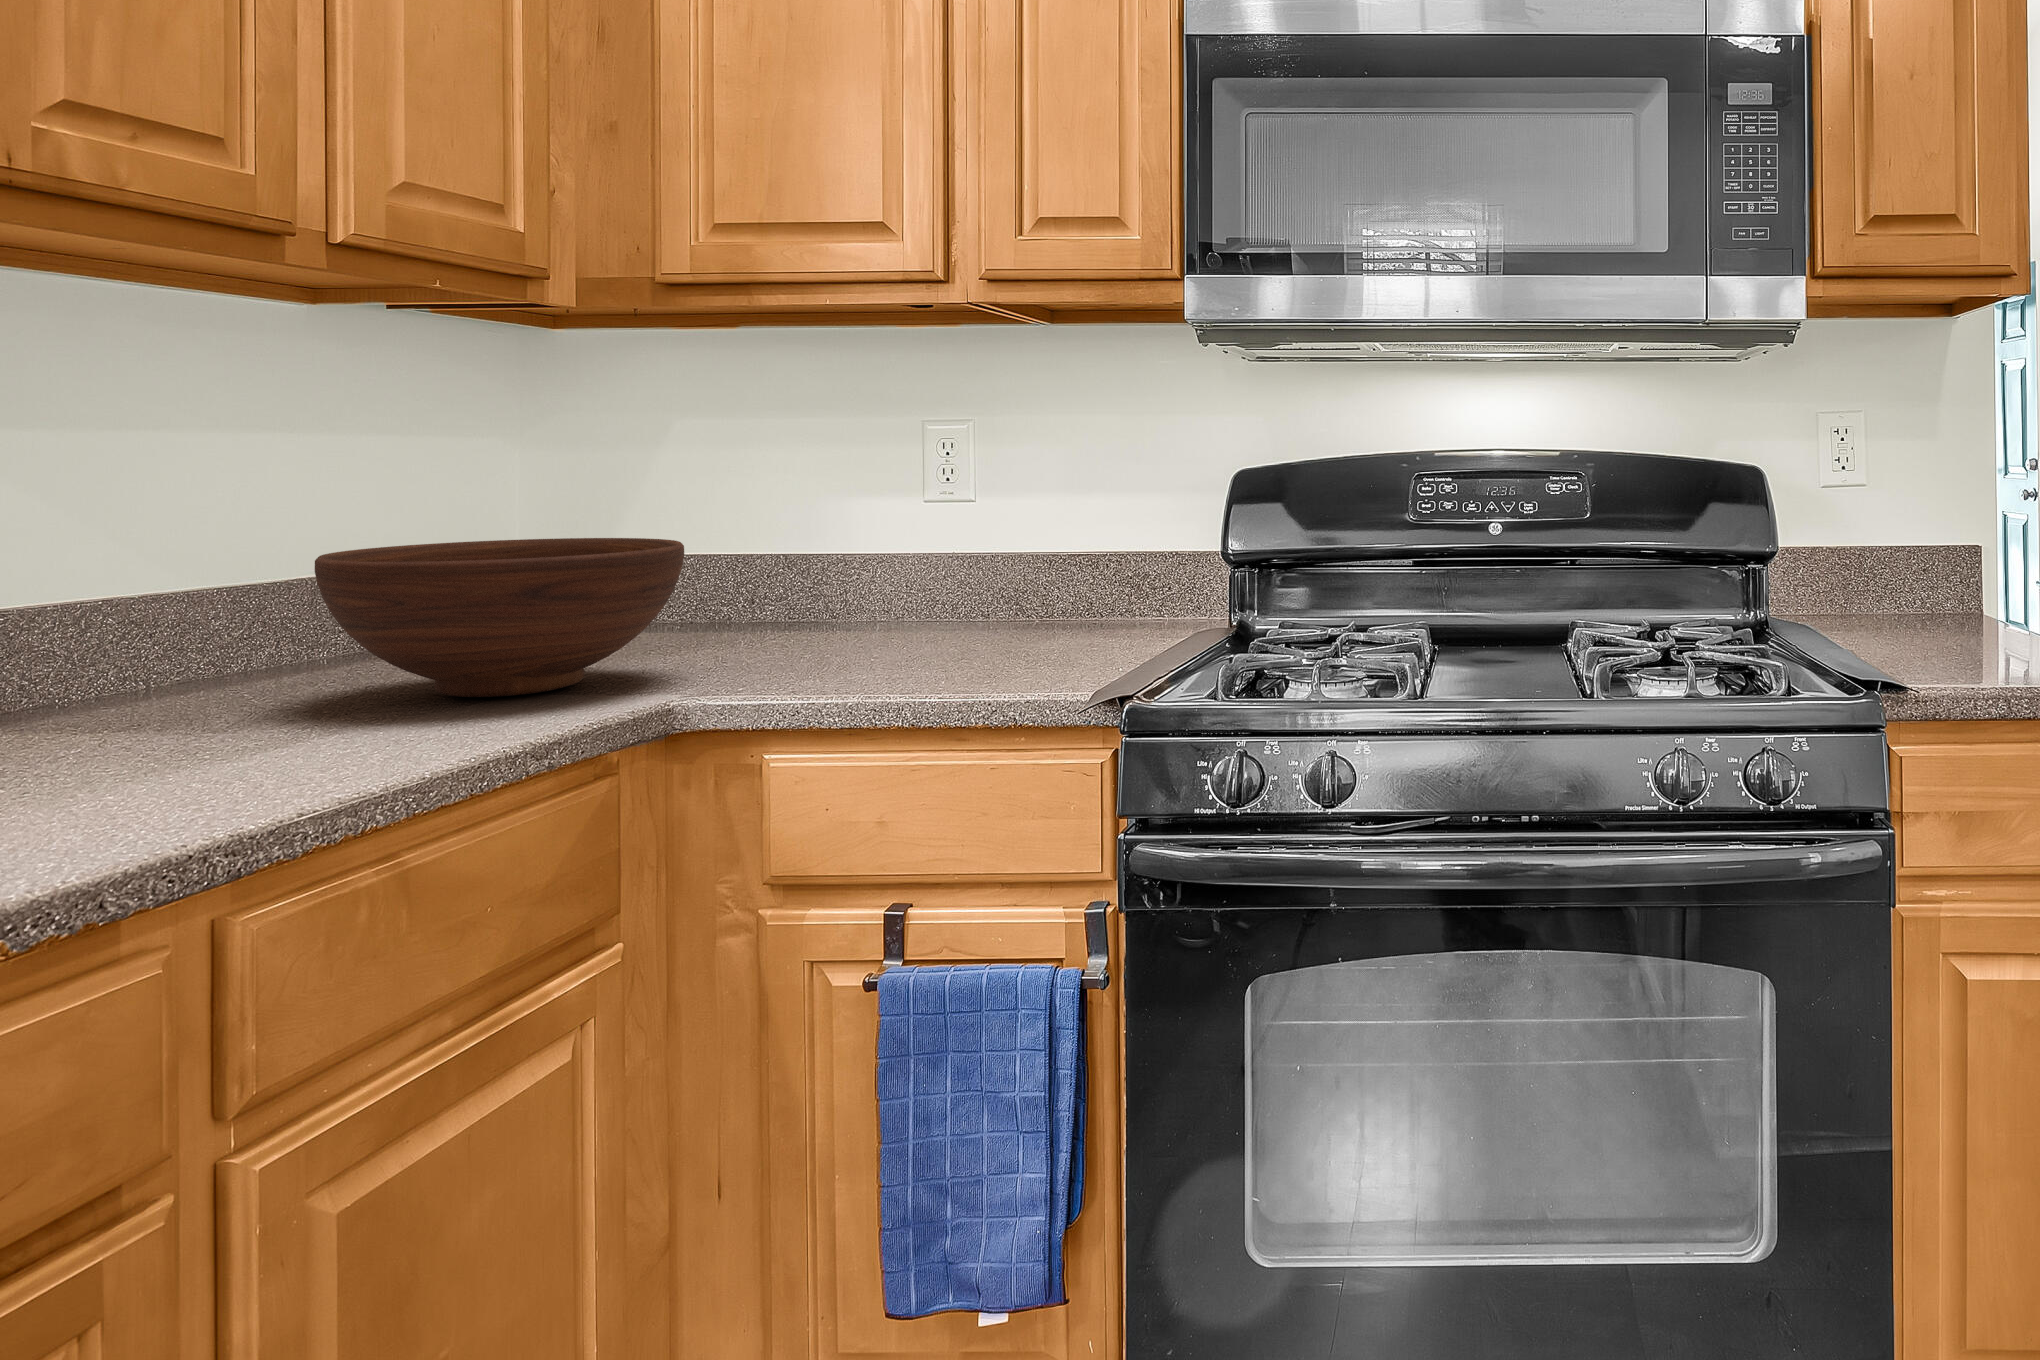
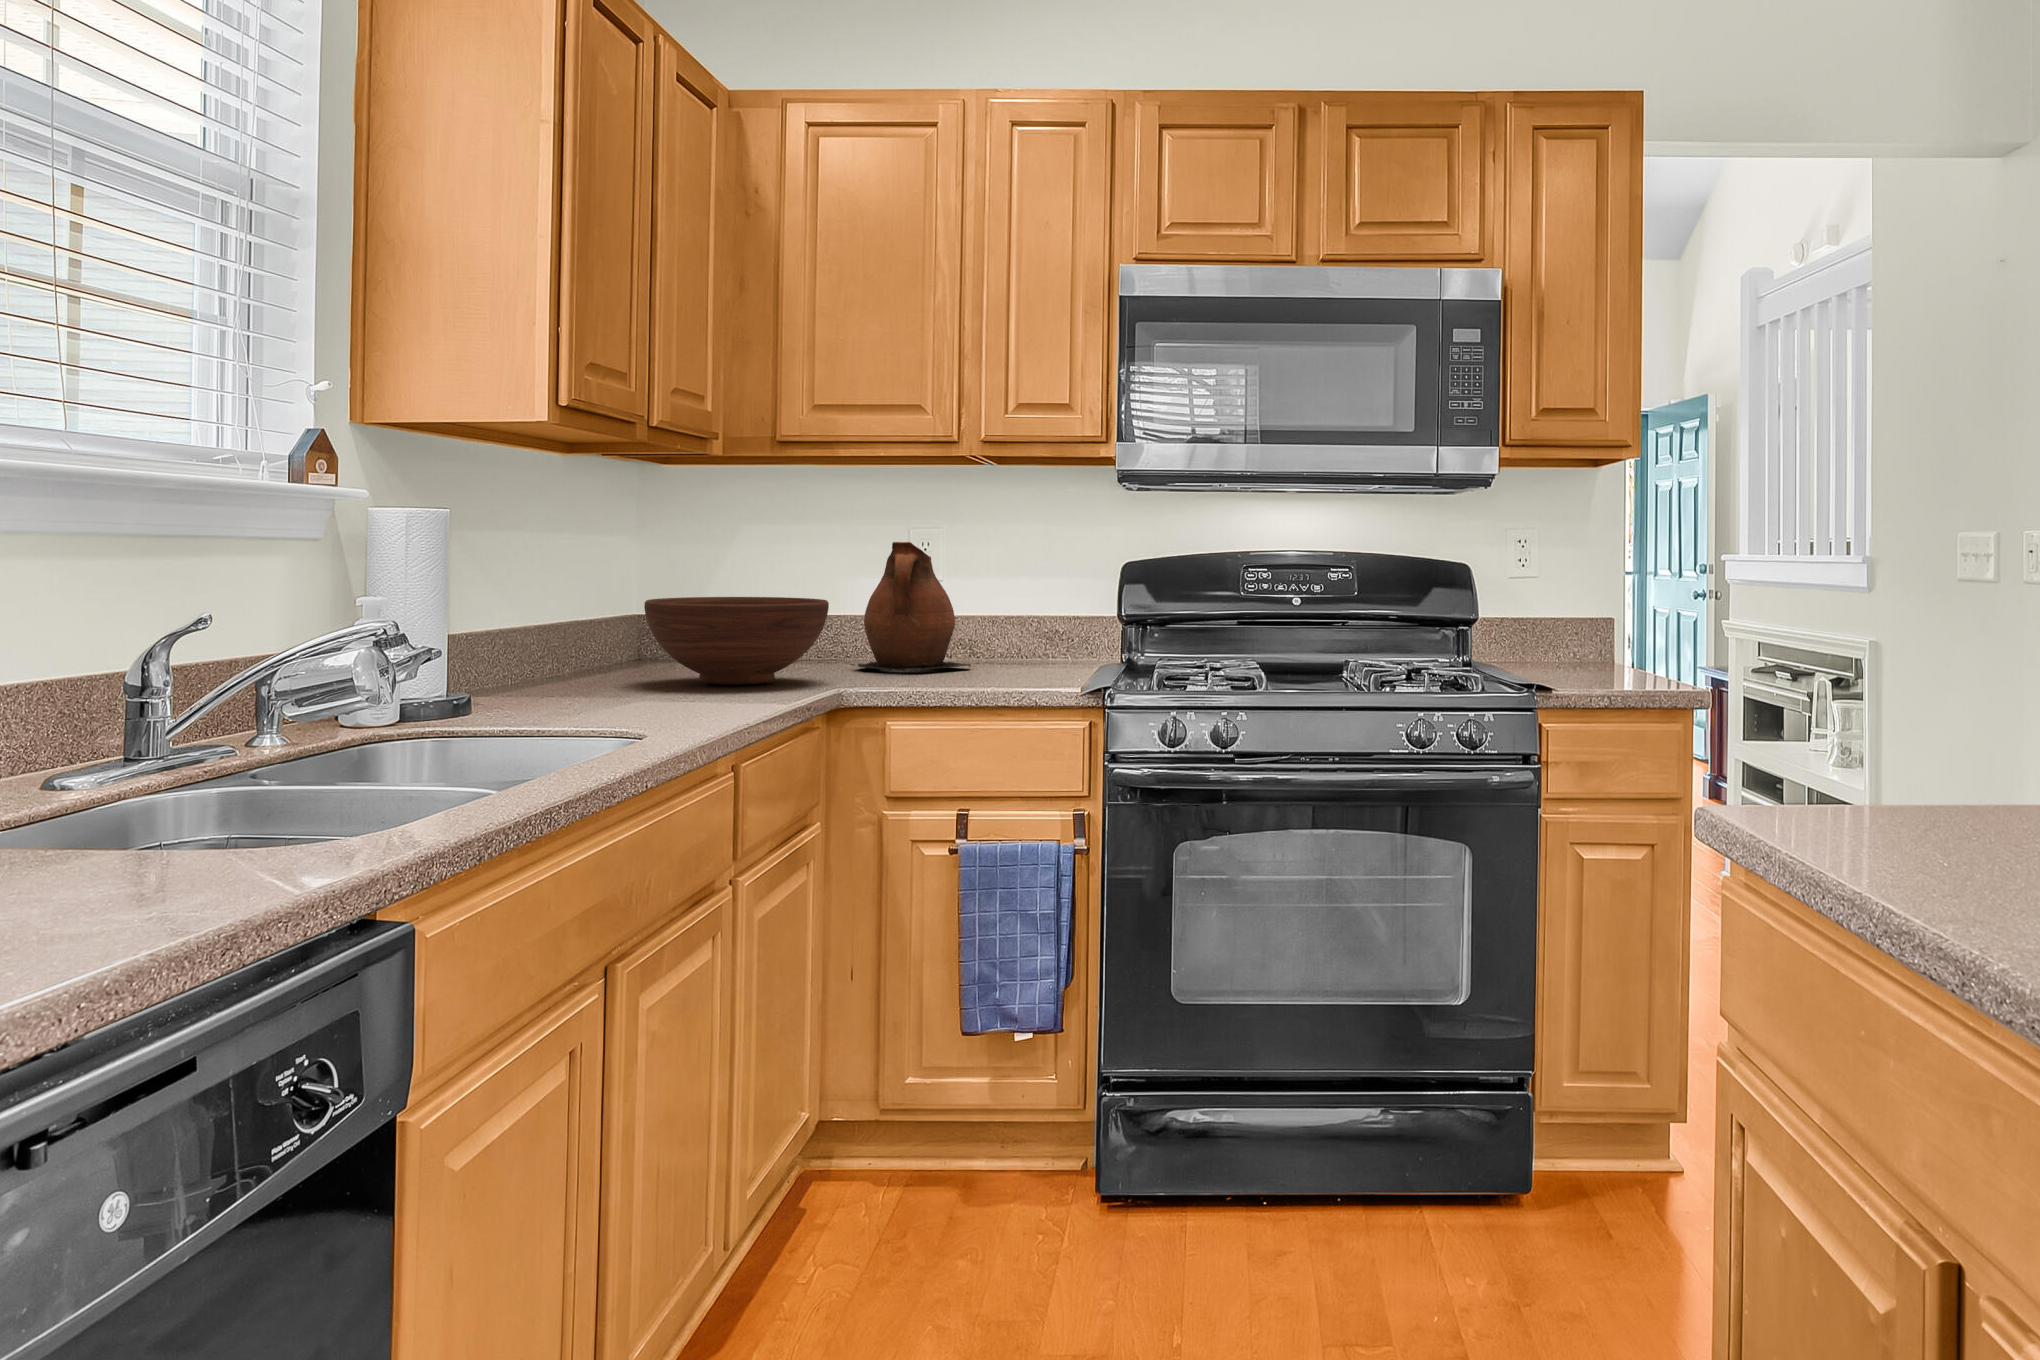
ceramic pitcher: none [788,445,990,651] -> present [850,542,971,671]

